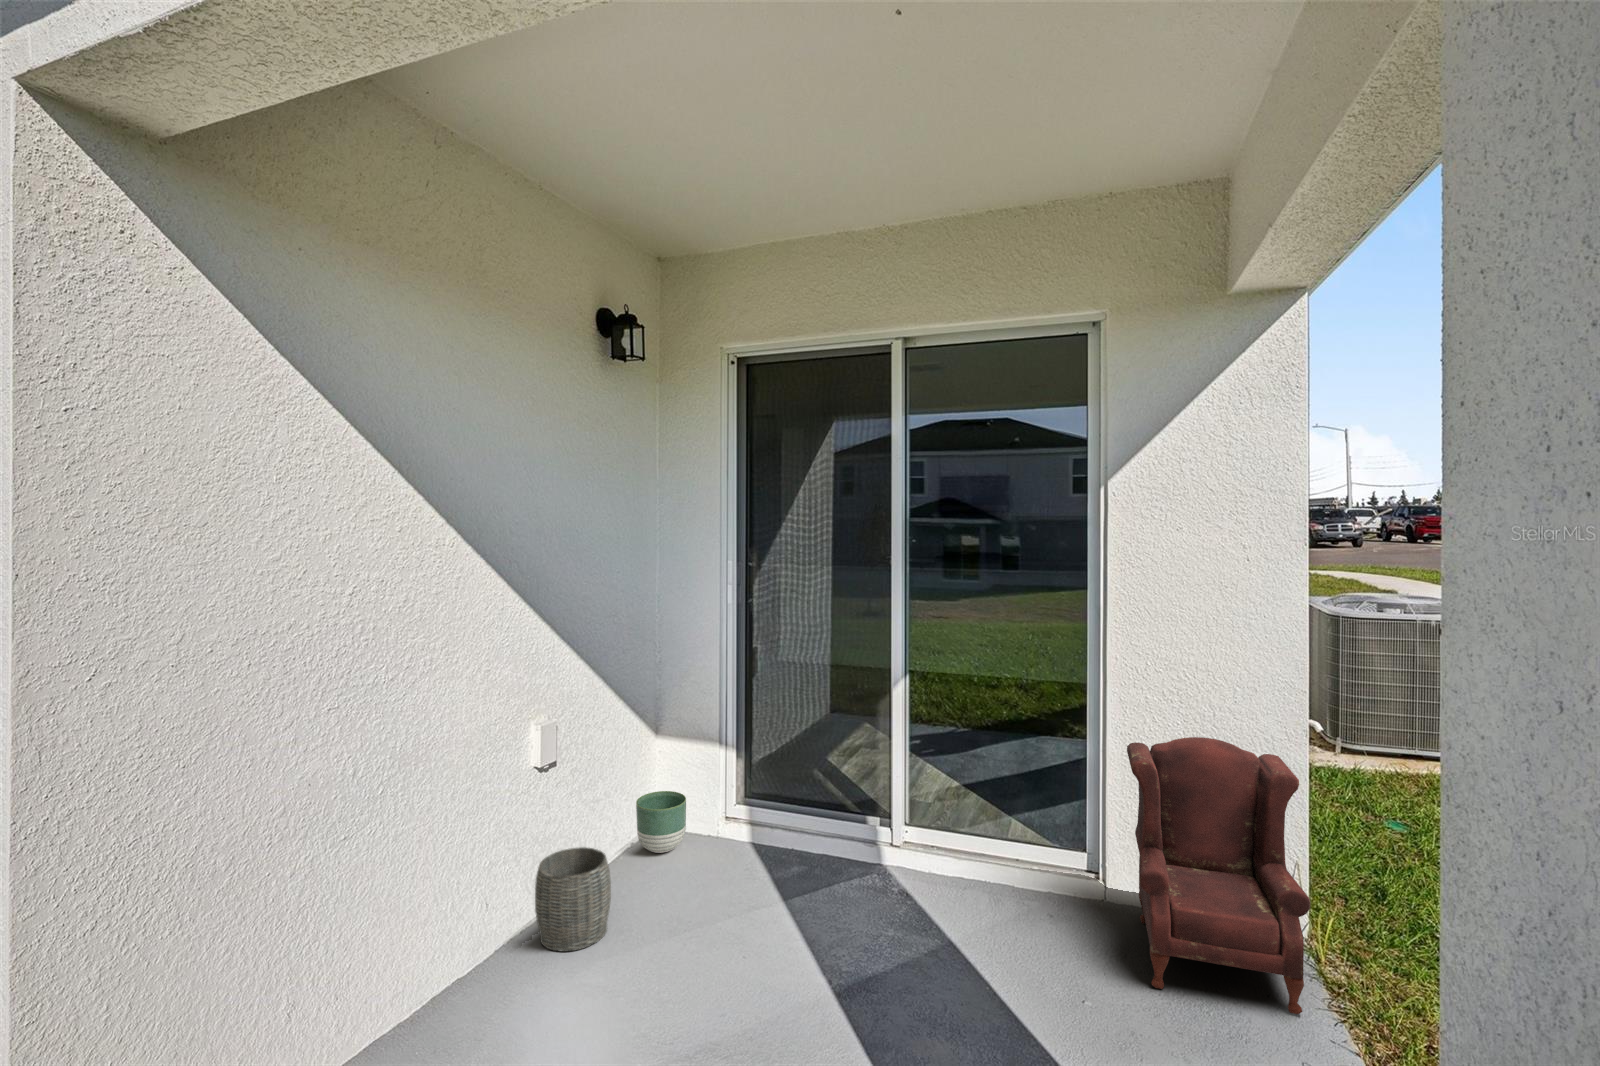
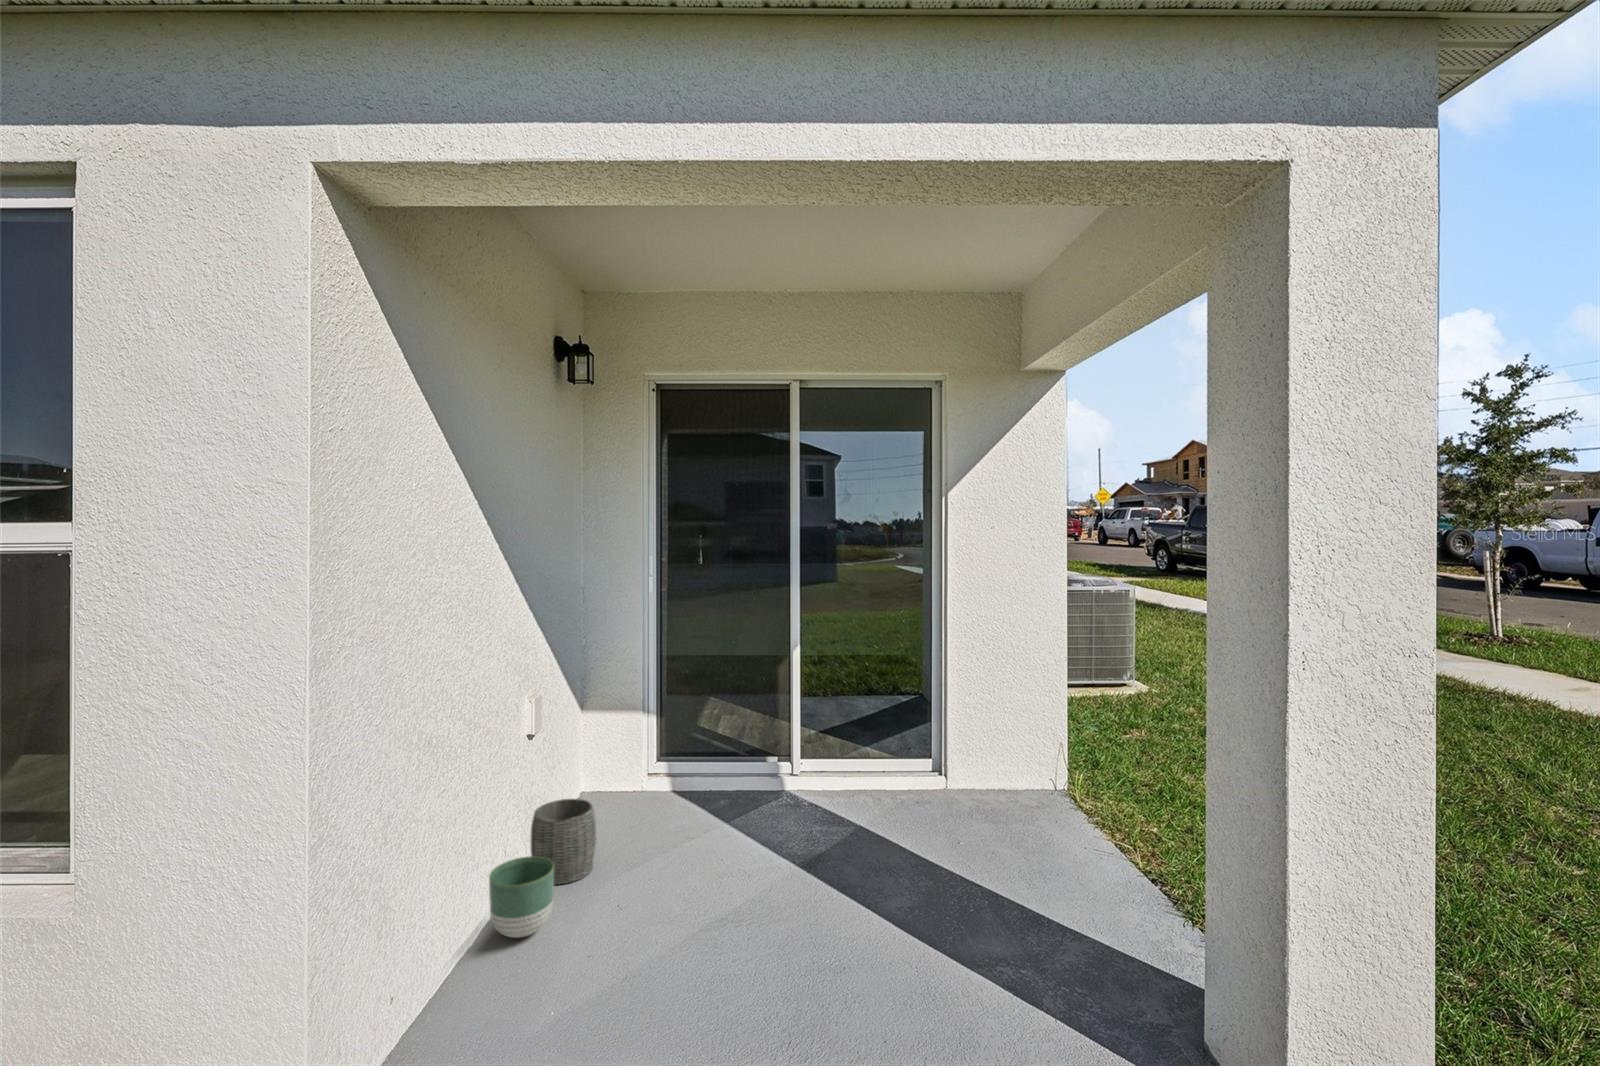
armchair: present [1127,737,1310,1014] -> none [962,666,1083,830]
planter: present [636,791,686,853] -> present [489,856,554,938]

